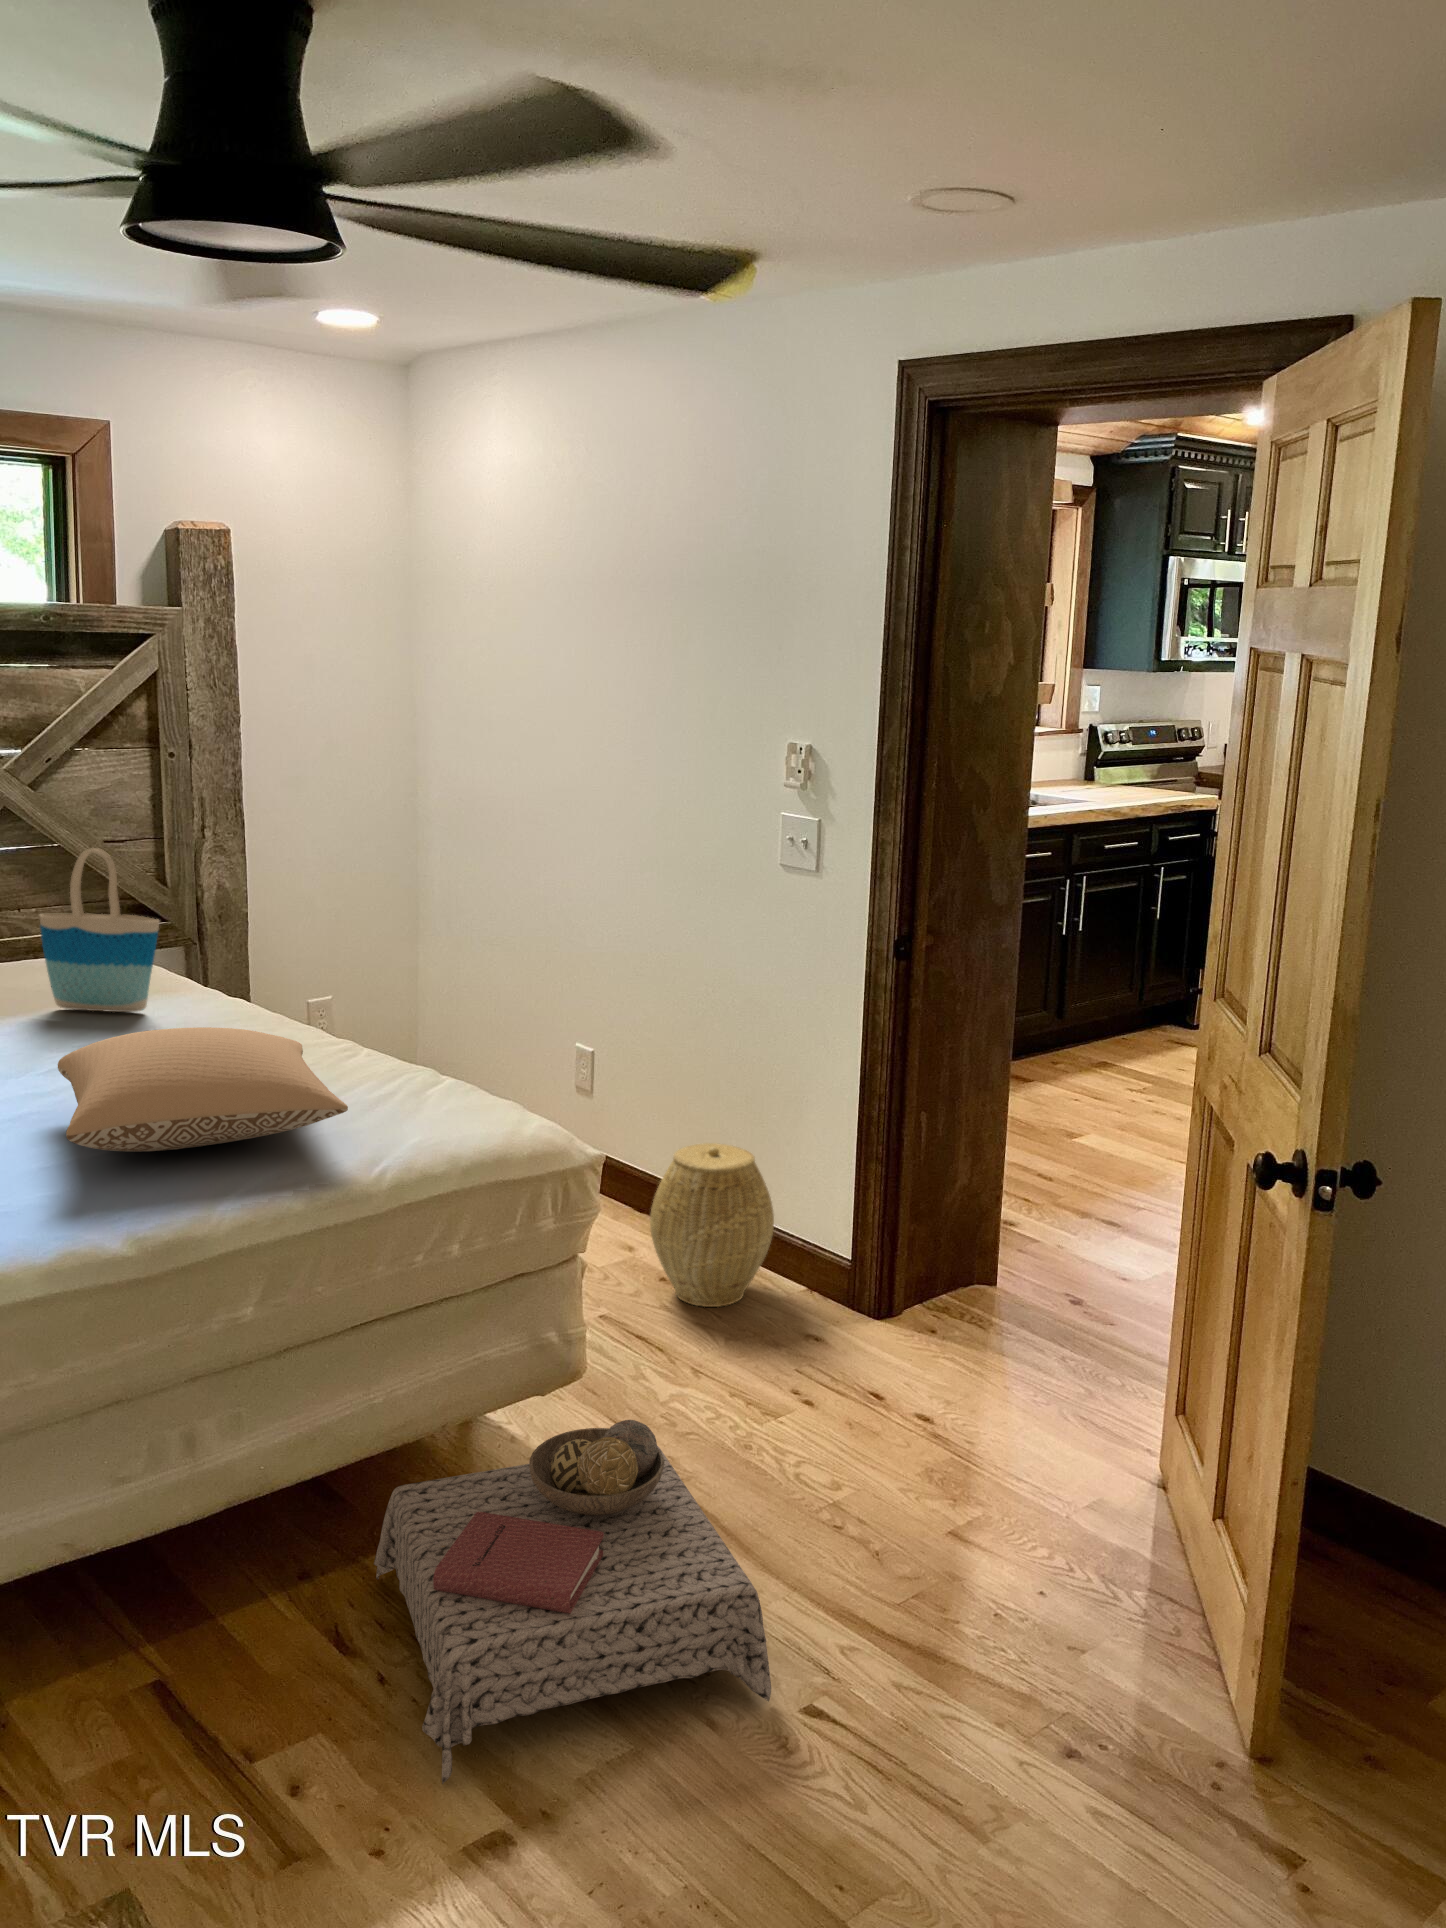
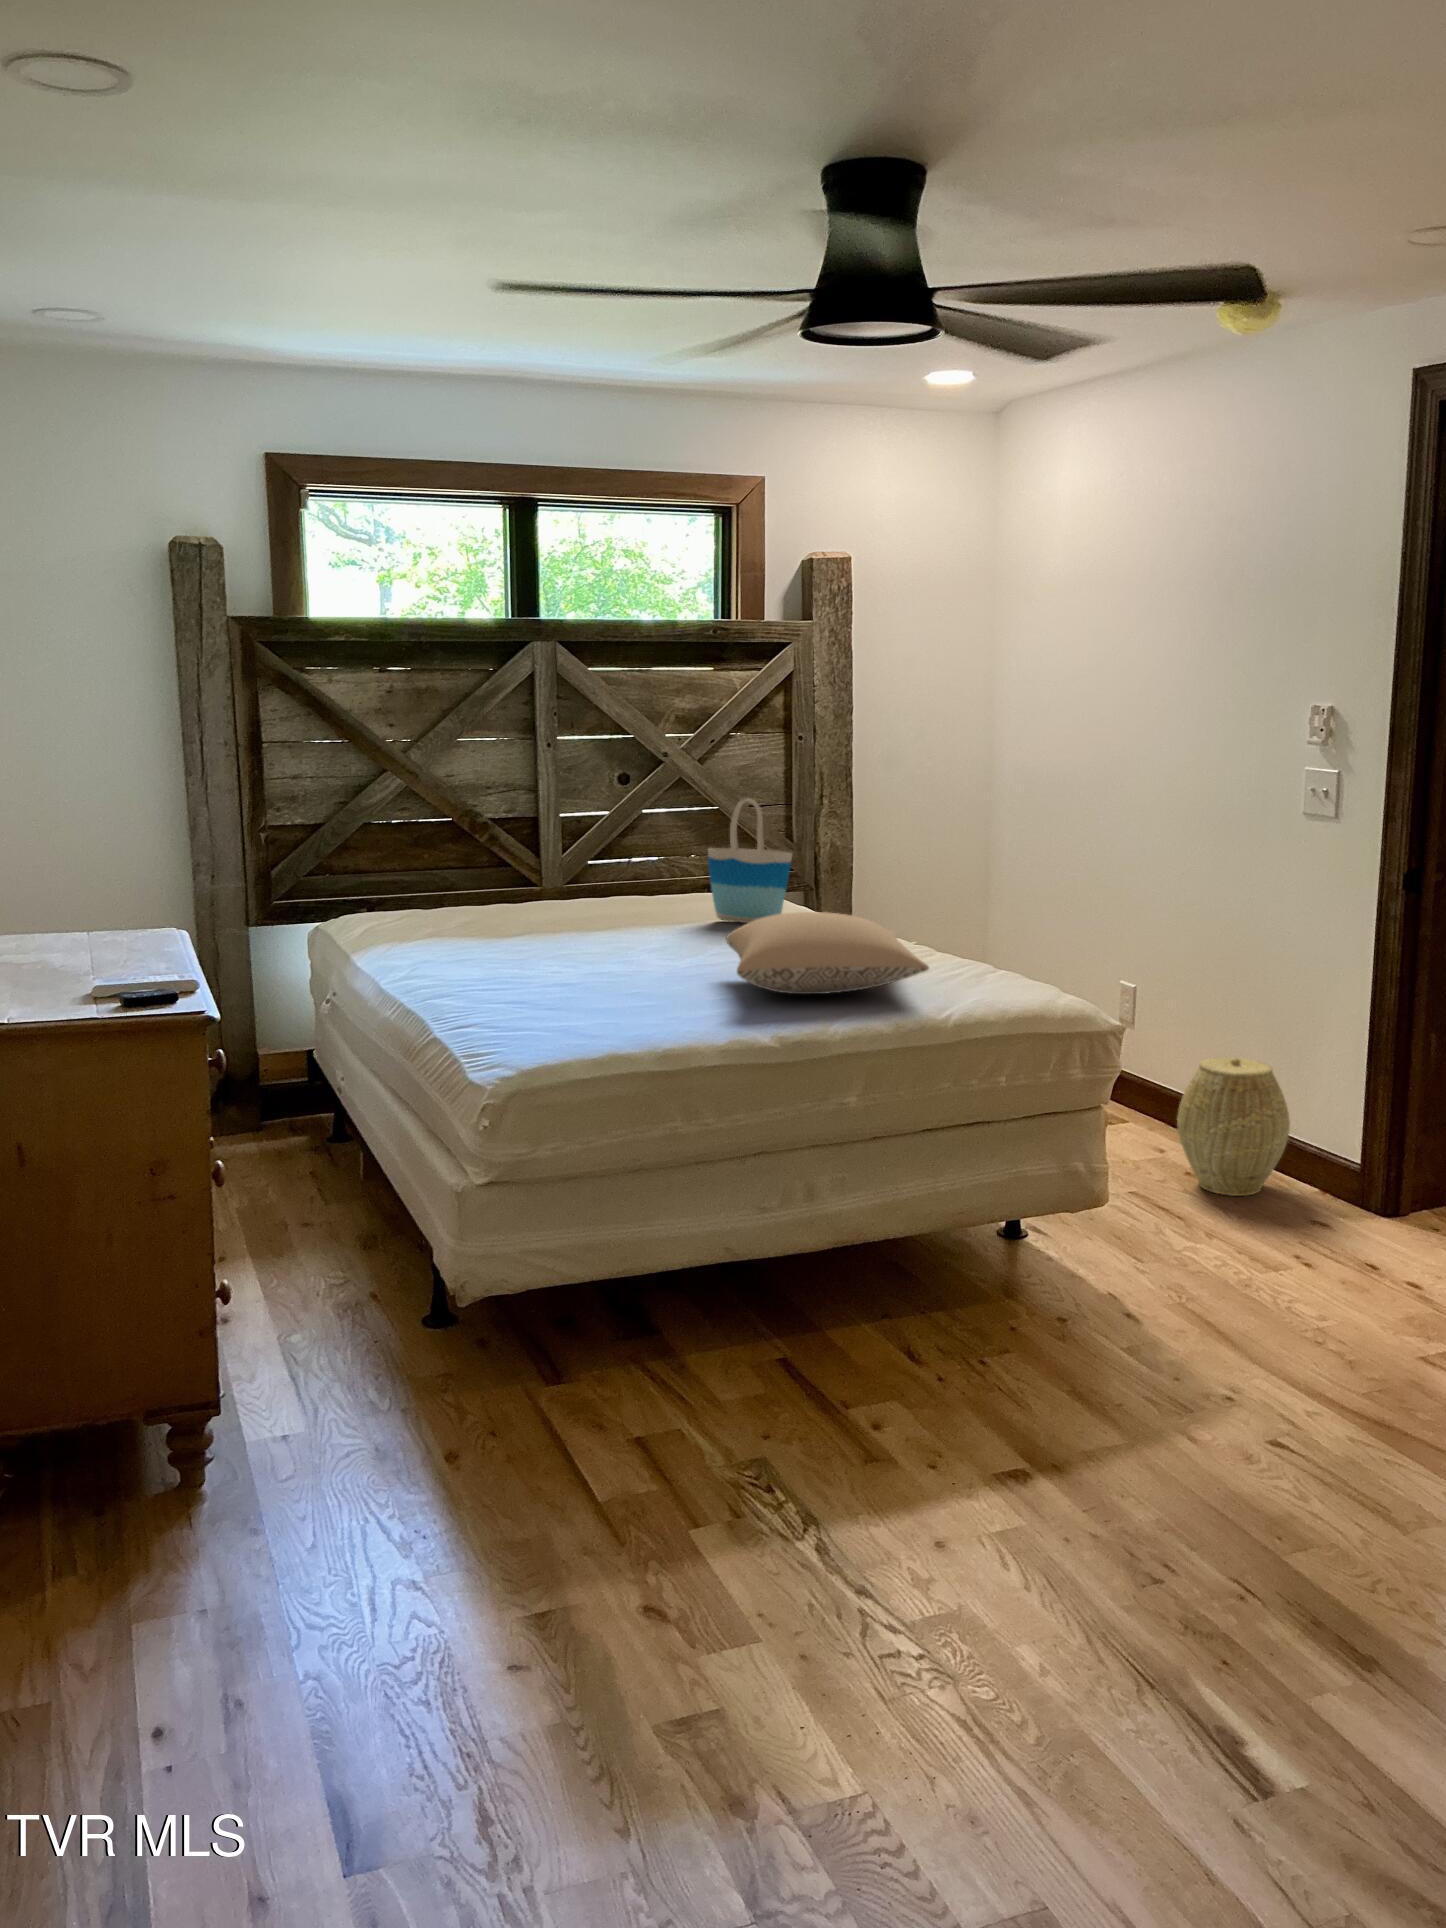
ottoman: present [374,1420,771,1784] -> none [938,1218,1243,1436]

